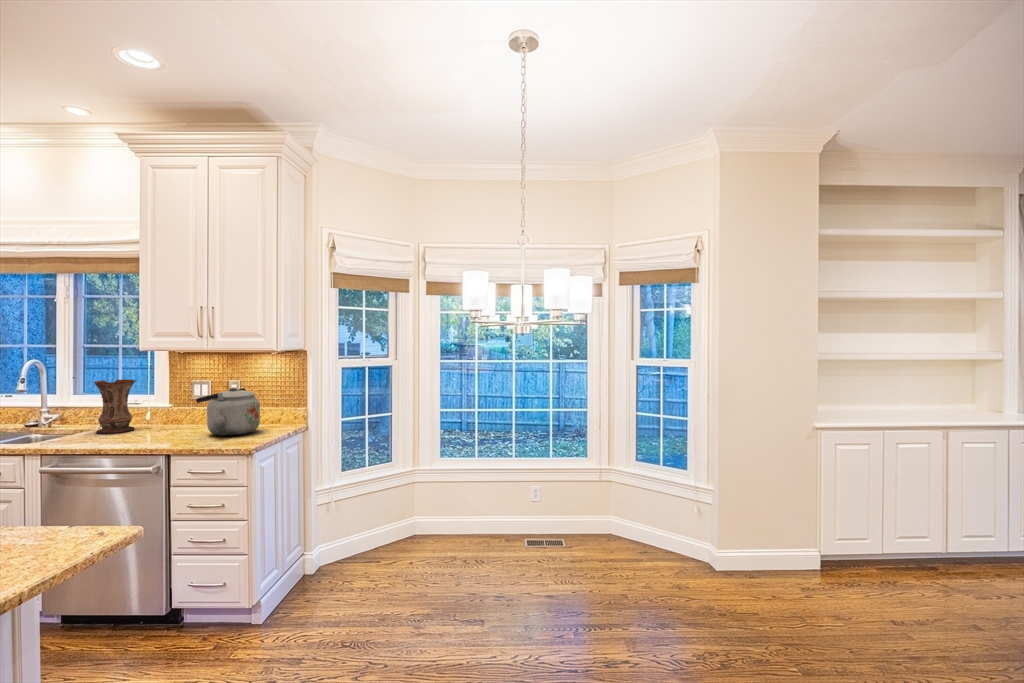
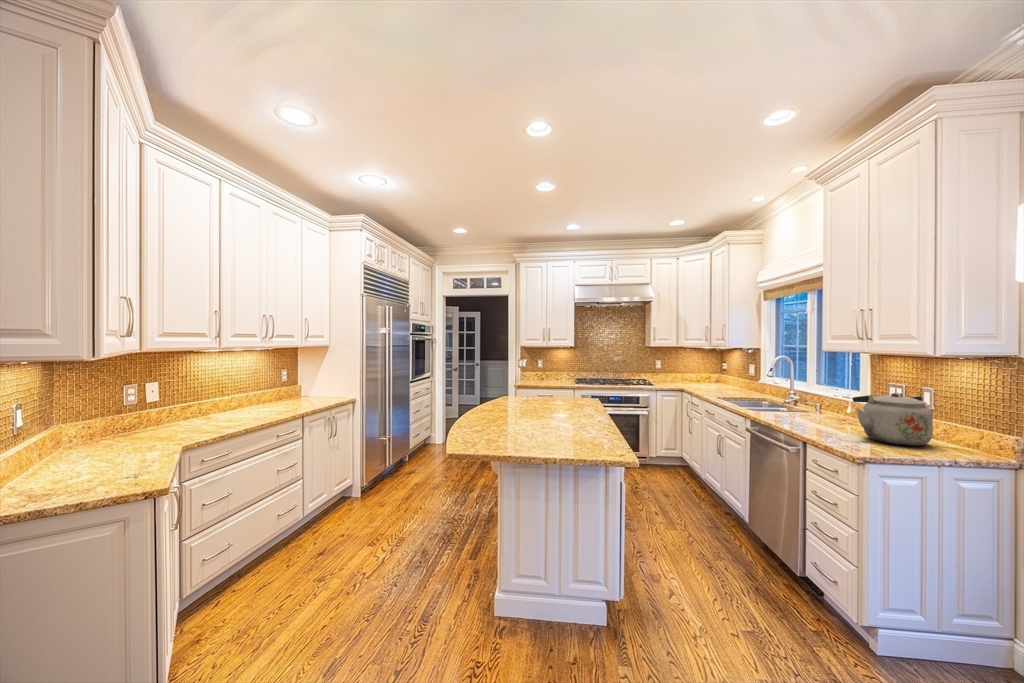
vase: present [94,379,135,434] -> none [804,374,838,419]

